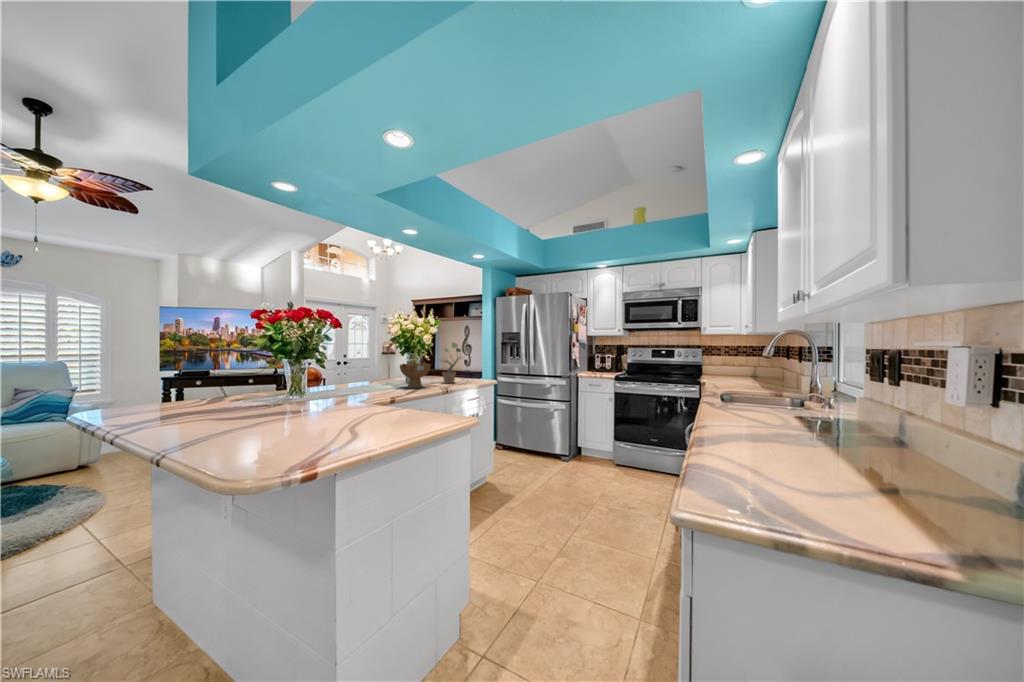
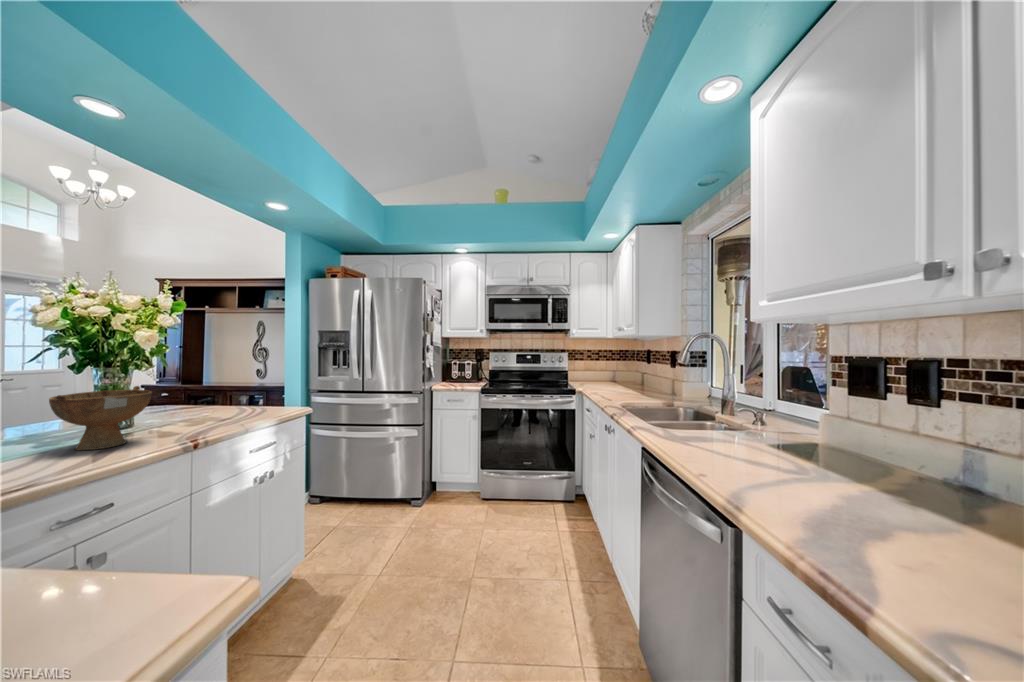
potted plant: present [442,342,470,383] -> none [164,343,259,423]

